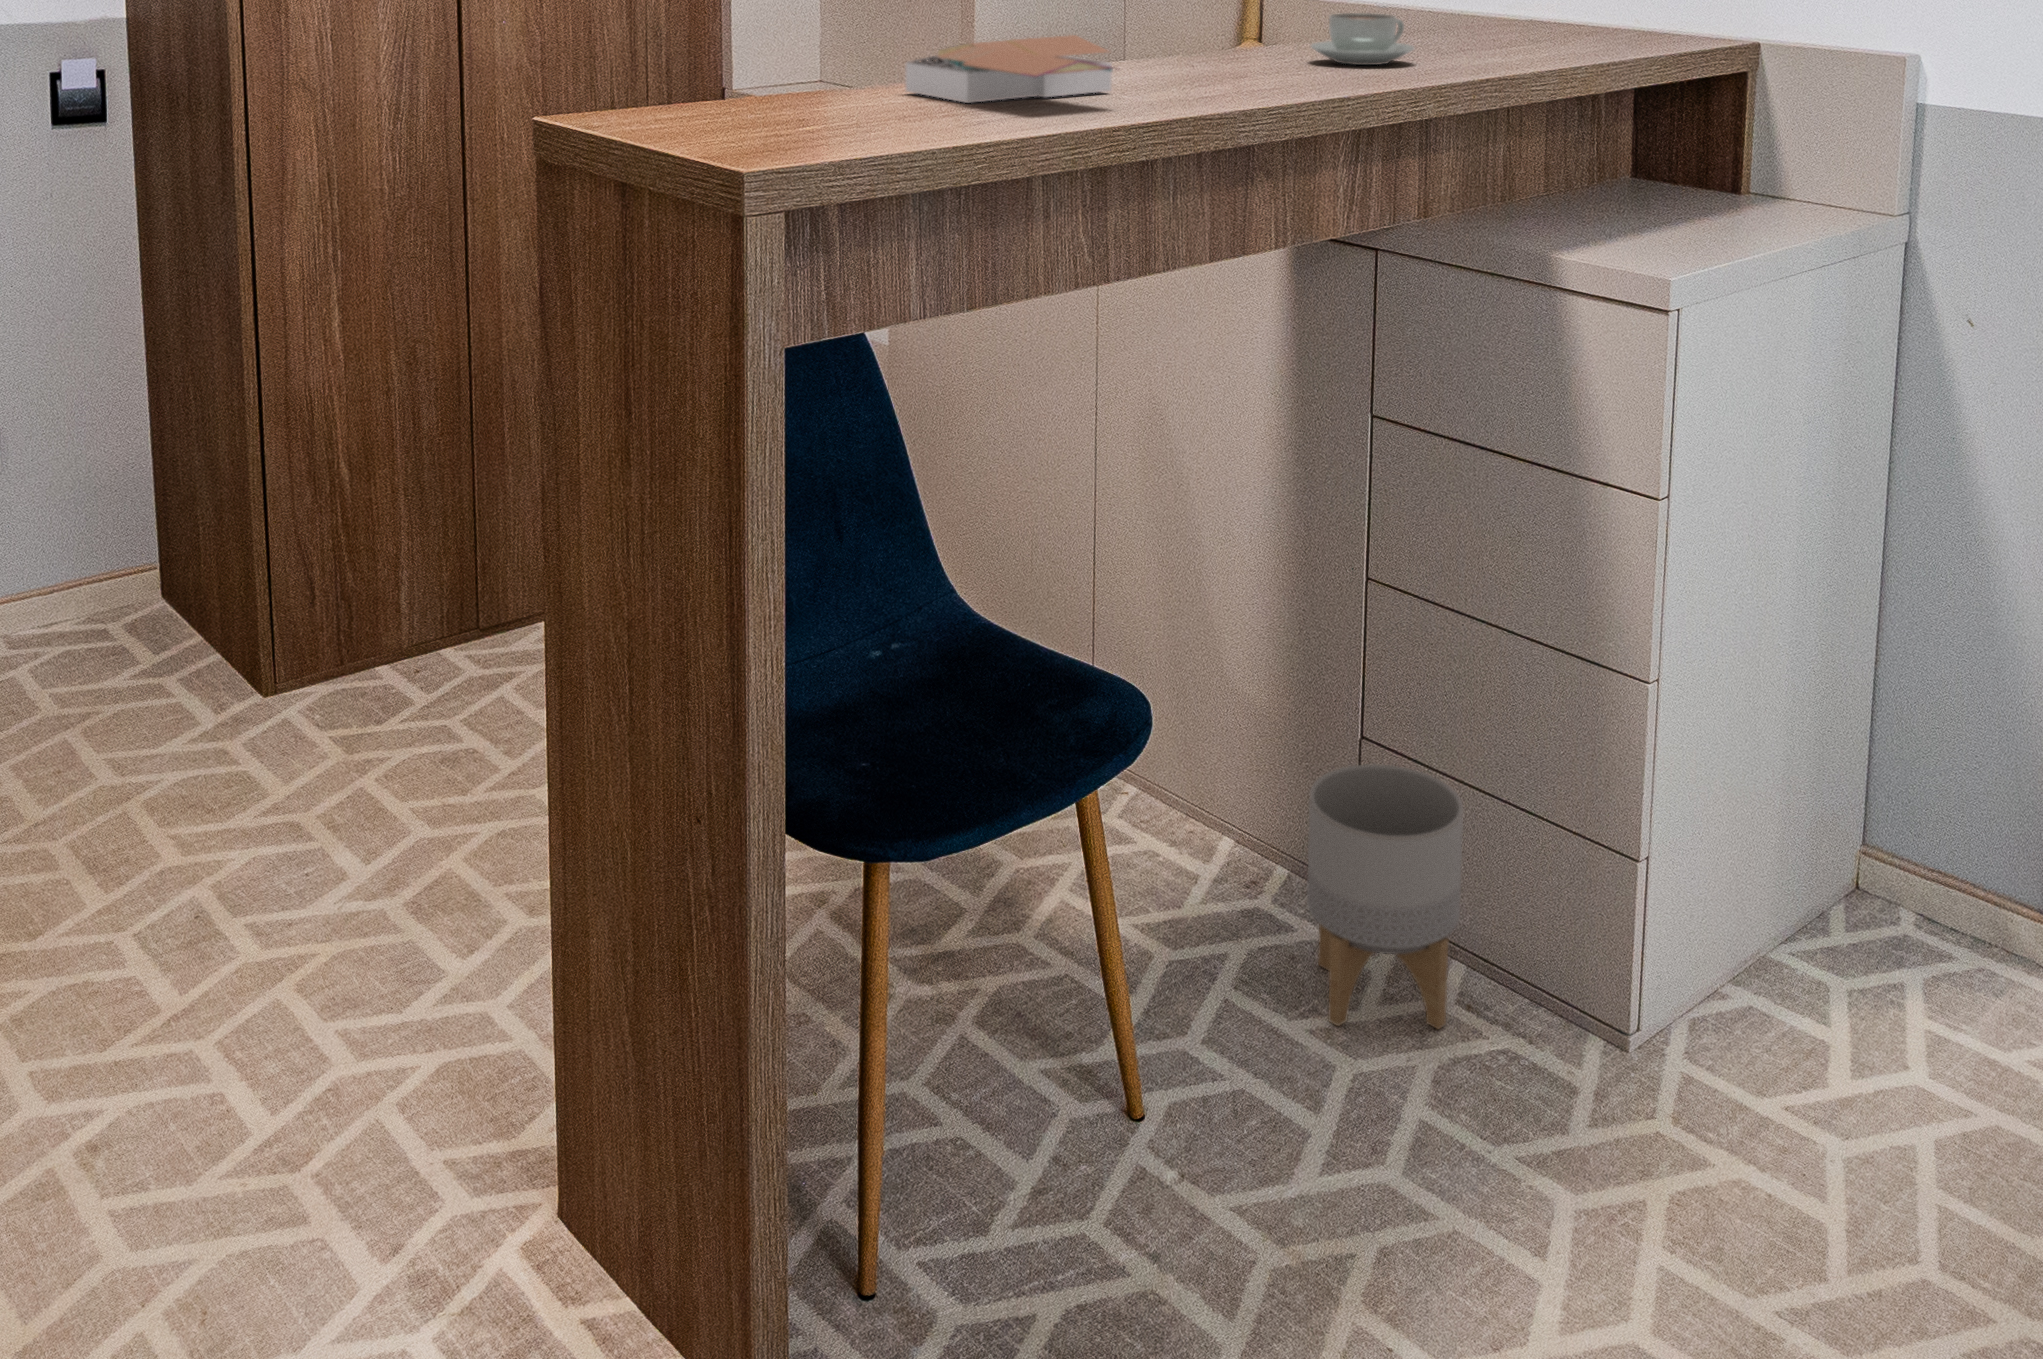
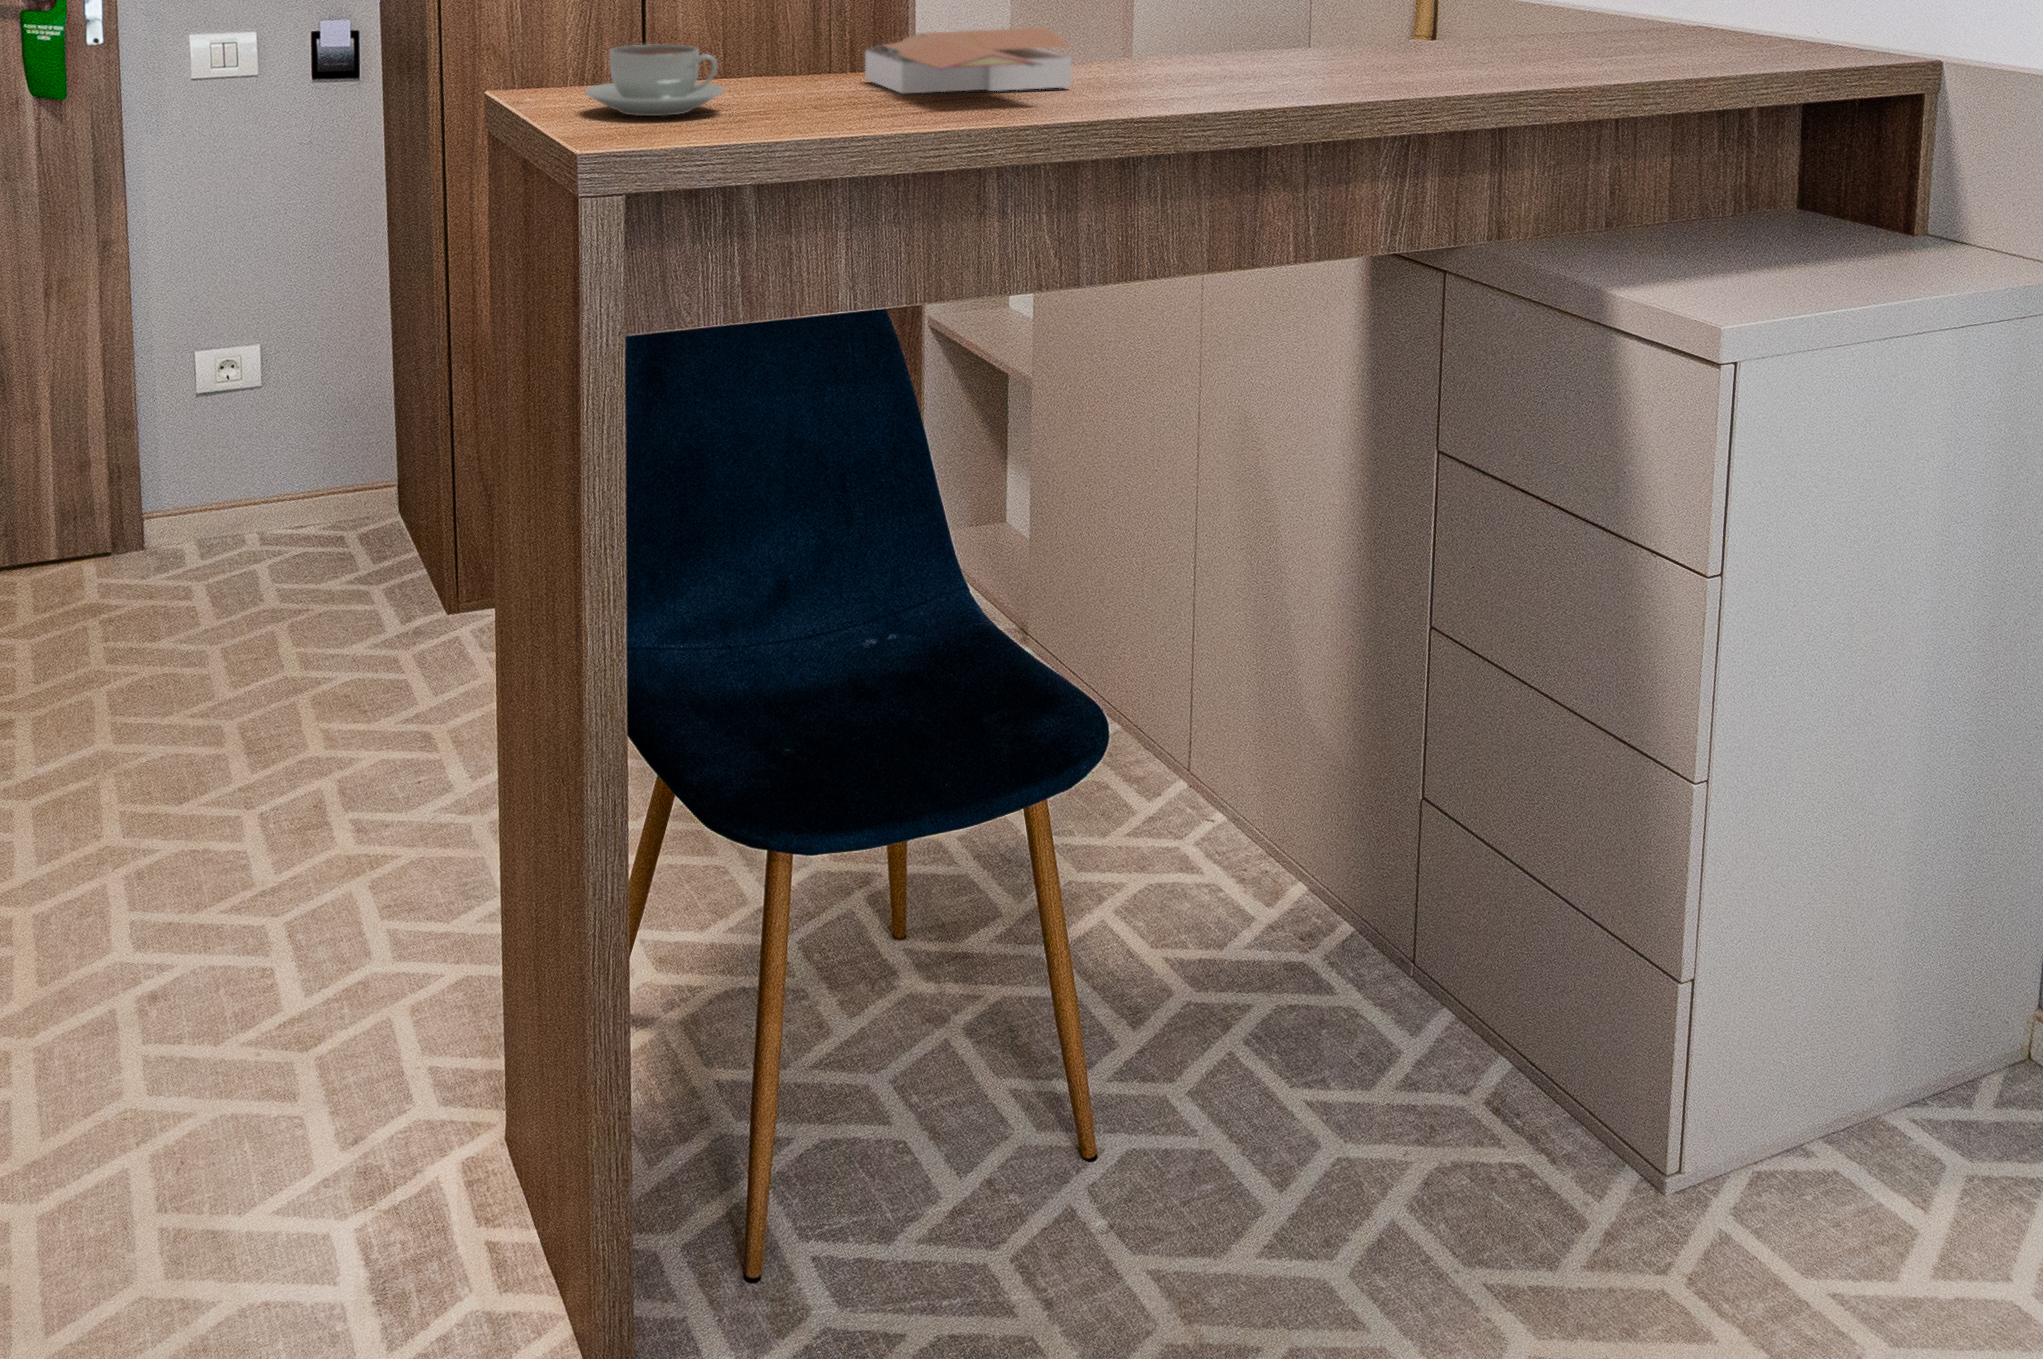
coffee cup: present [1311,13,1414,65] -> present [585,45,724,116]
planter: present [1307,764,1463,1029] -> none [1320,828,1492,1128]

